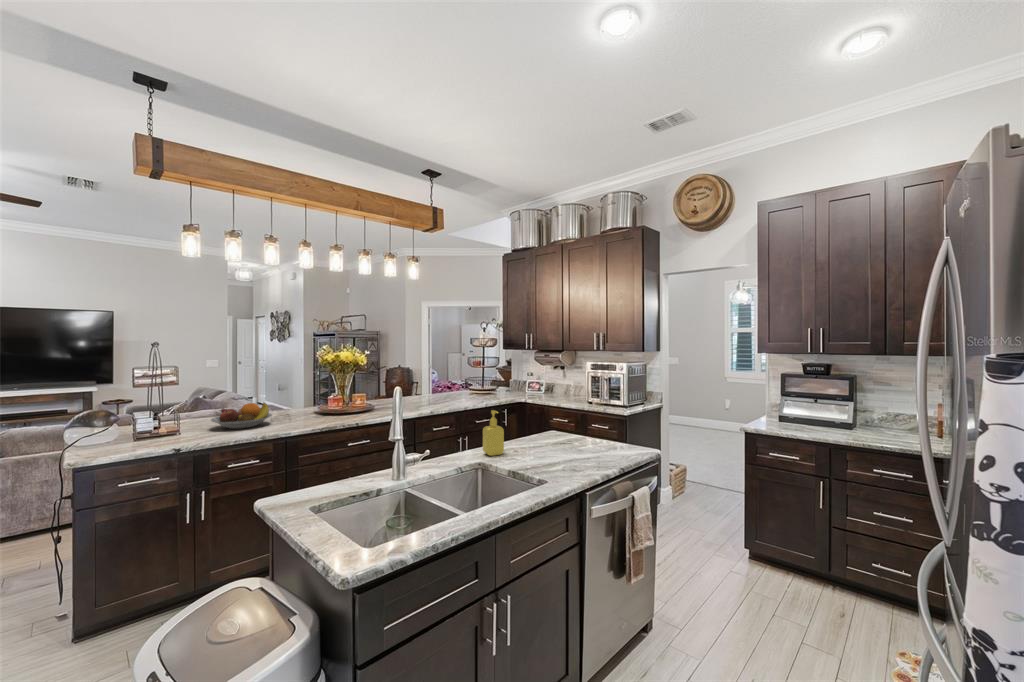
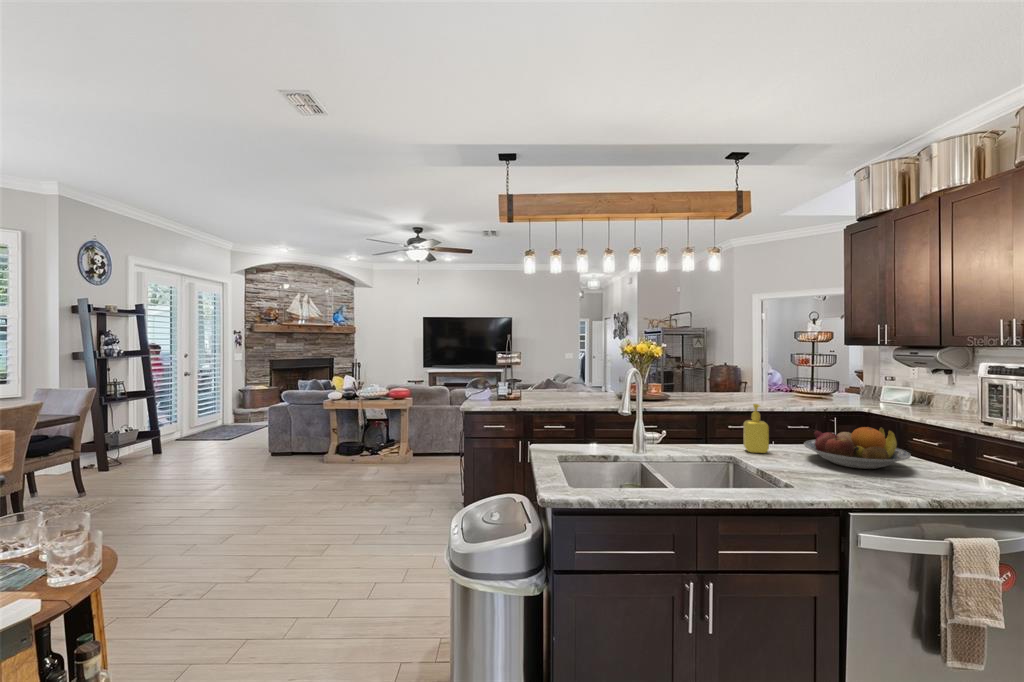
fruit bowl: present [211,403,272,429] -> present [804,427,911,469]

